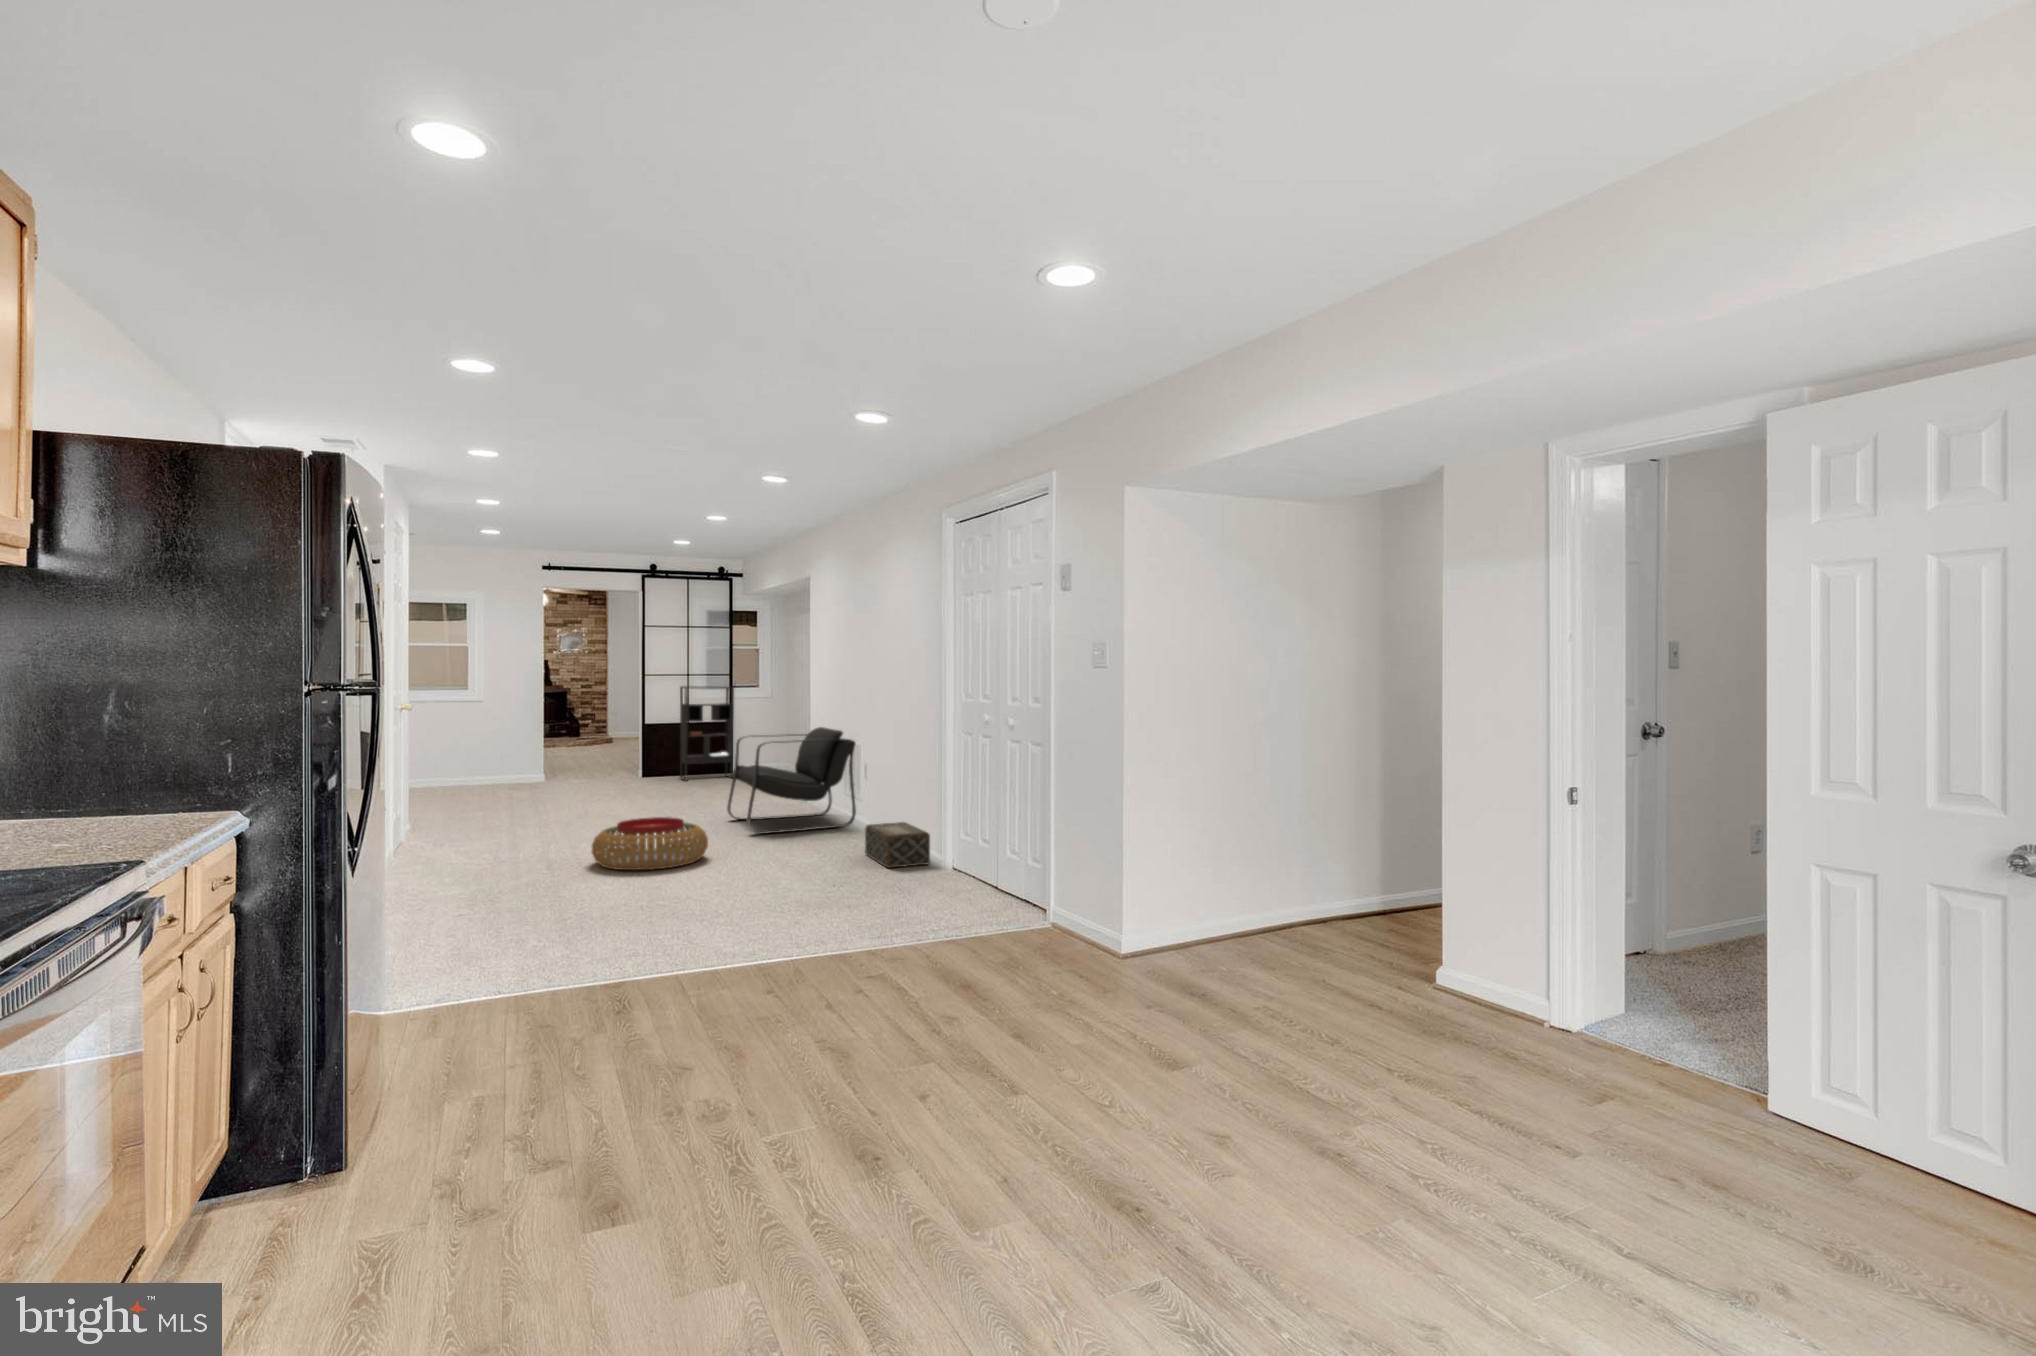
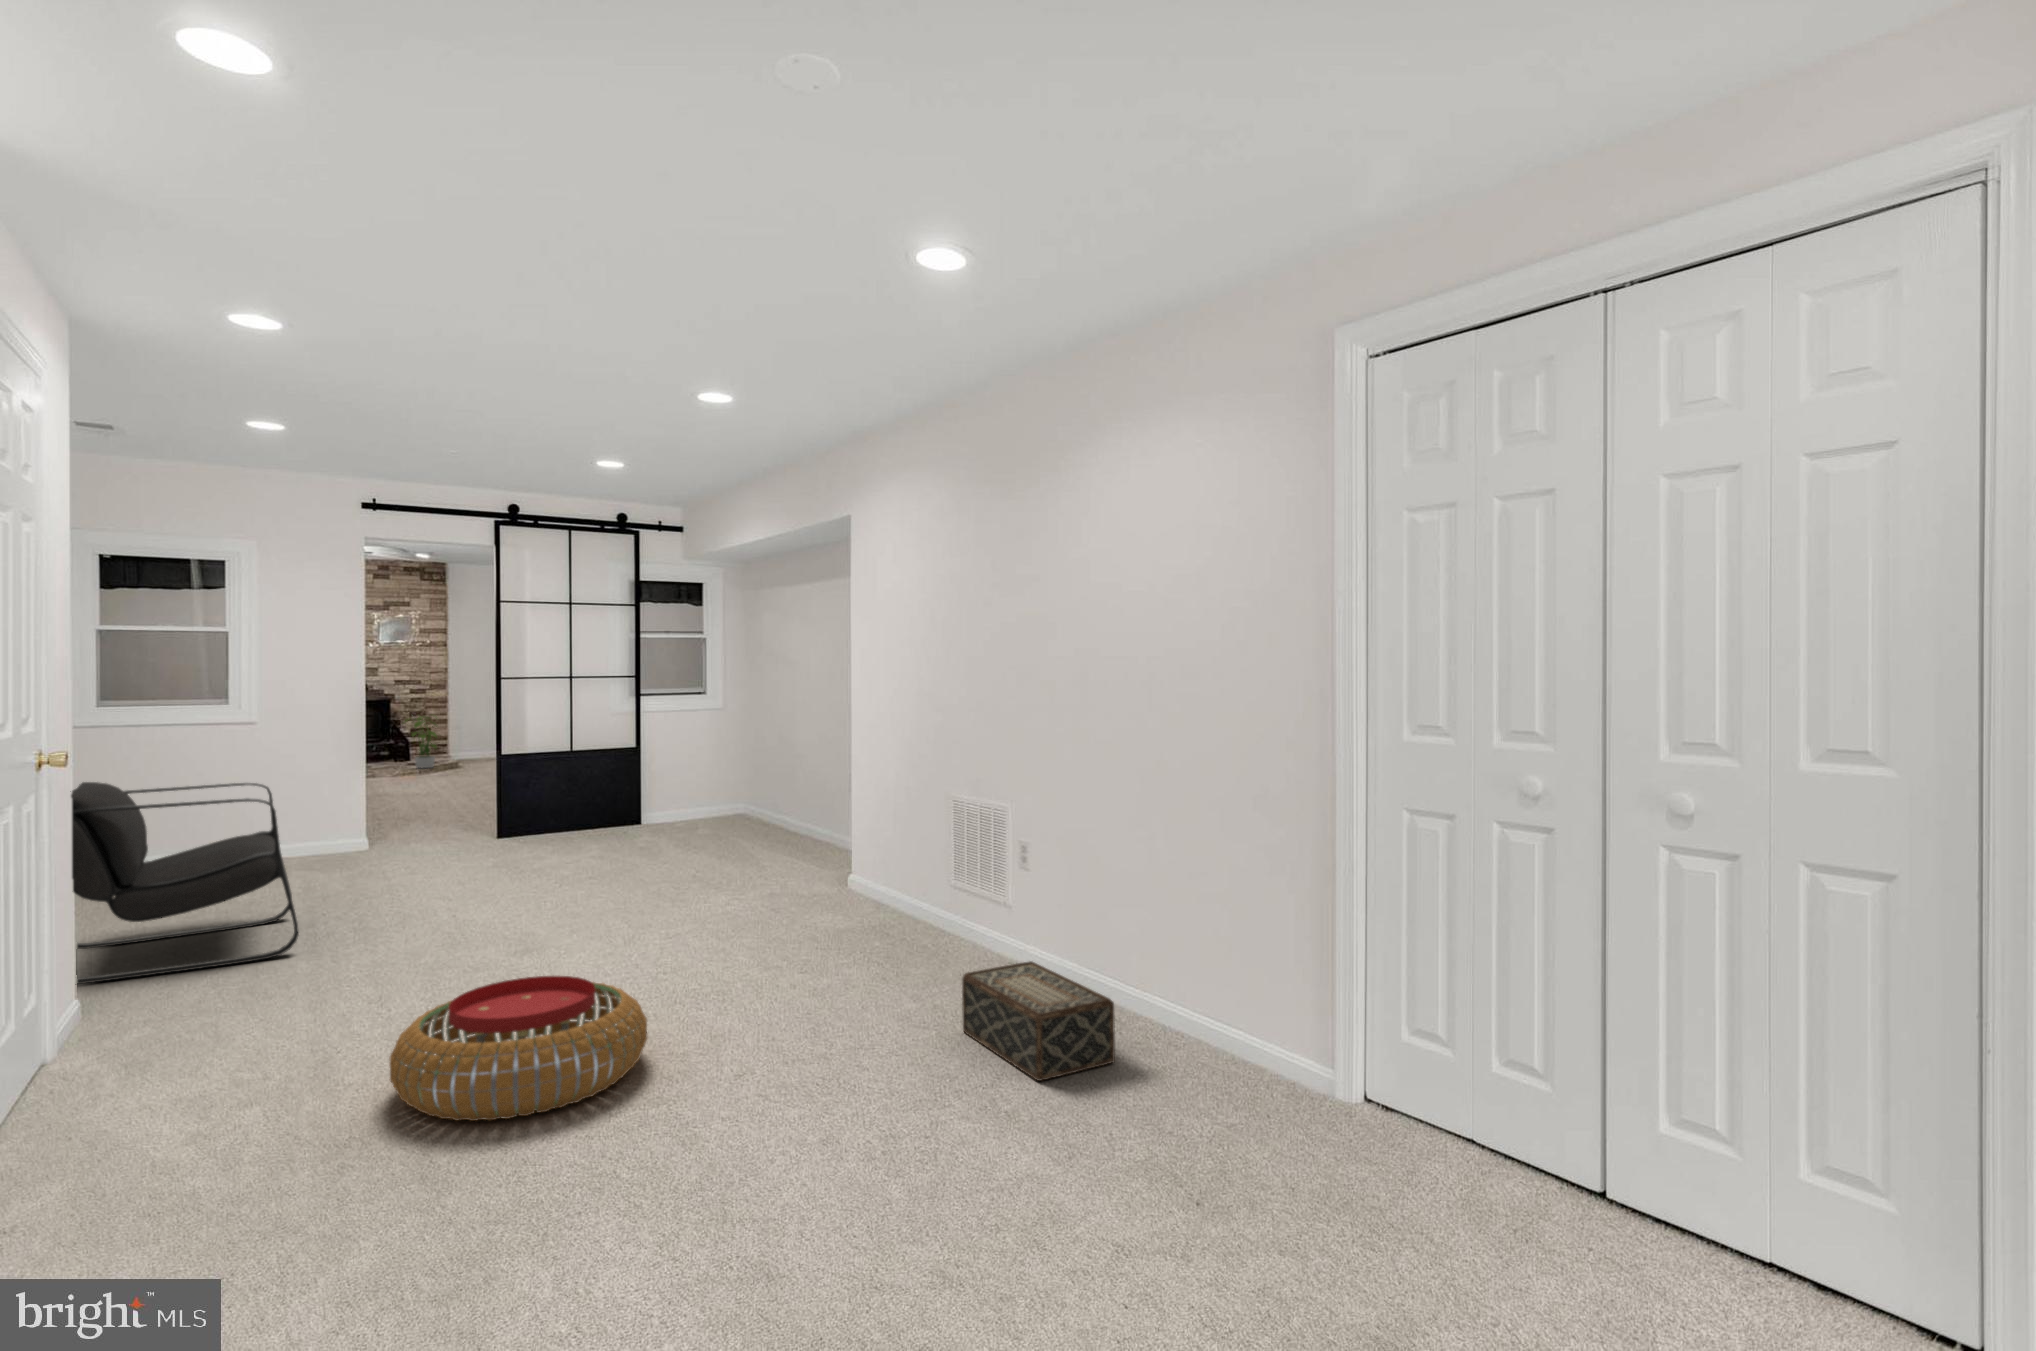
bookshelf: present [680,686,734,781] -> none [559,693,645,838]
potted plant: none [574,704,602,743] -> present [406,716,437,768]
armchair: present [727,727,856,834] -> present [71,782,299,984]

